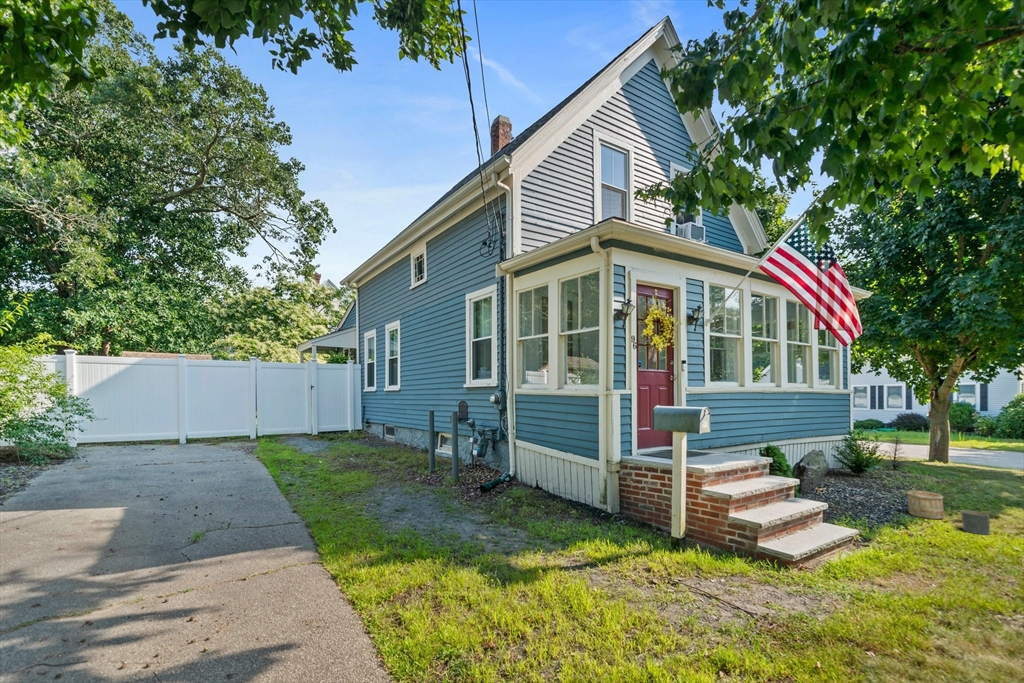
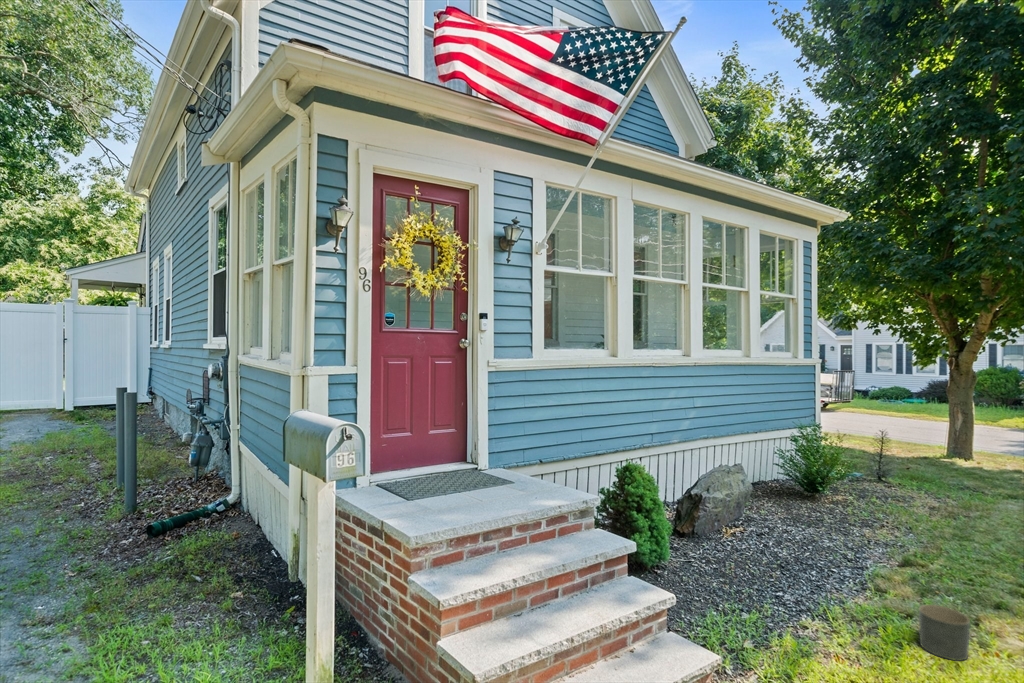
wooden bucket: present [907,491,944,519] -> none [840,548,902,606]

